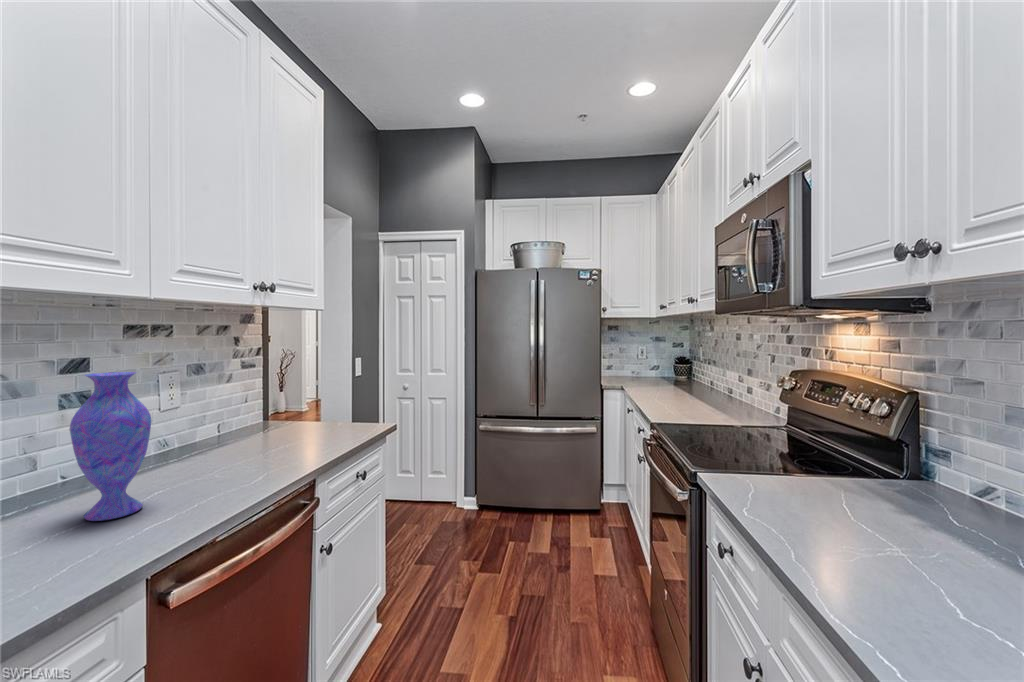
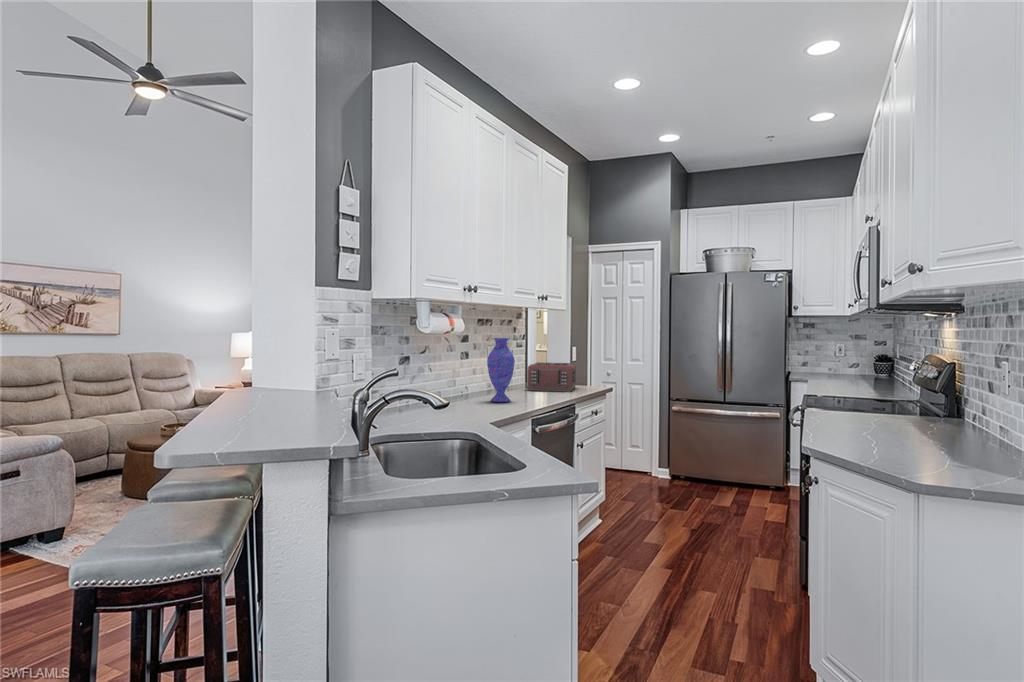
toaster: none [244,391,341,445] -> present [526,363,576,392]

